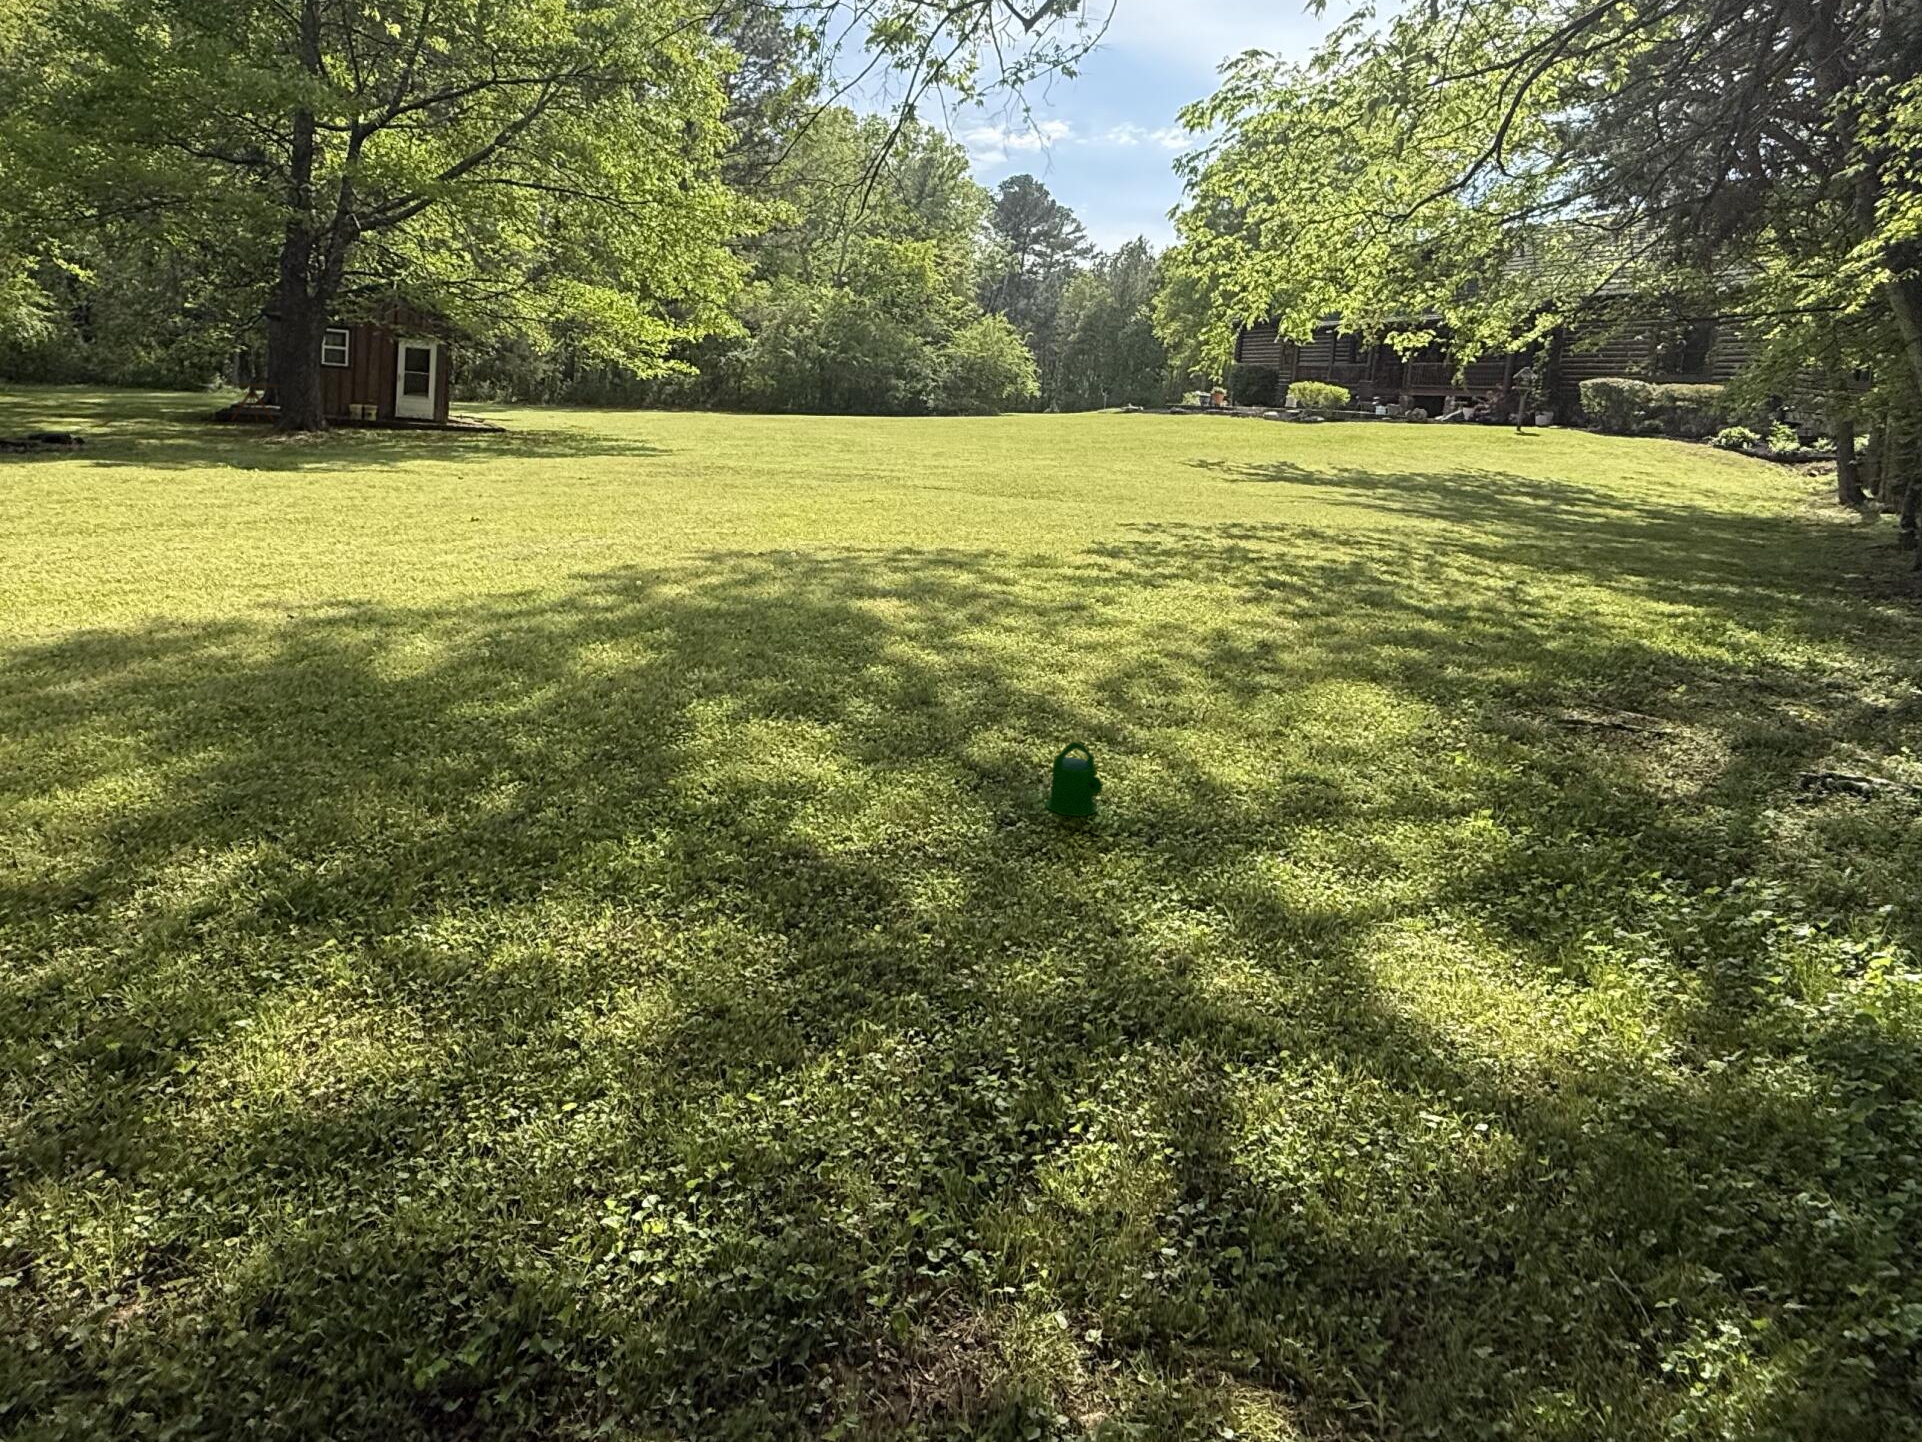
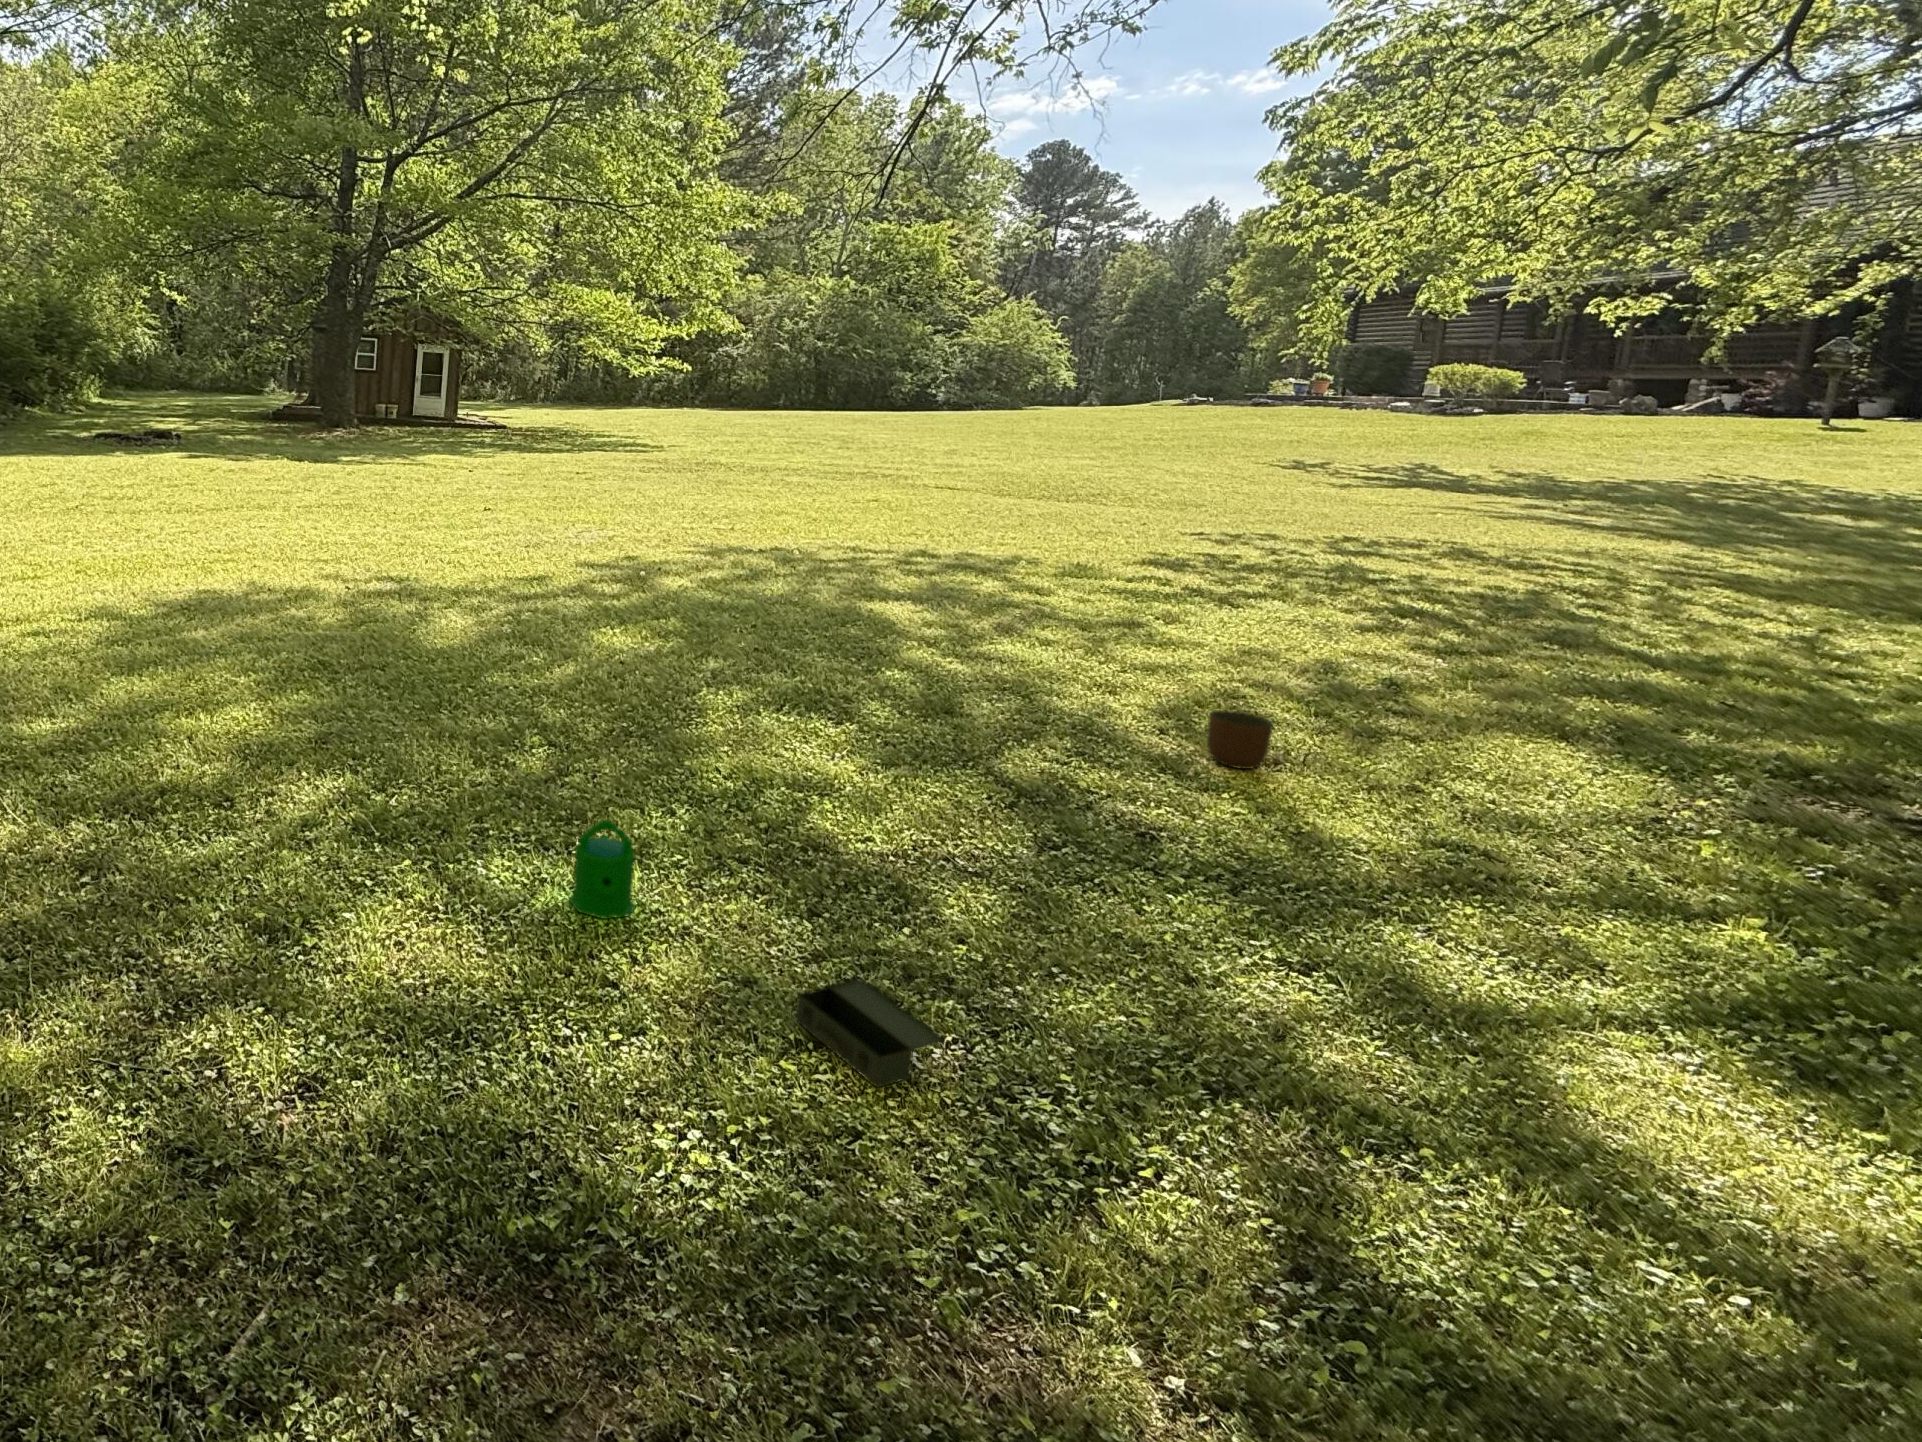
planter: none [1136,680,1183,729] -> present [1207,710,1273,769]
watering can: present [1046,742,1103,817] -> present [569,820,636,919]
toolbox: none [767,989,907,1102] -> present [796,978,944,1087]

